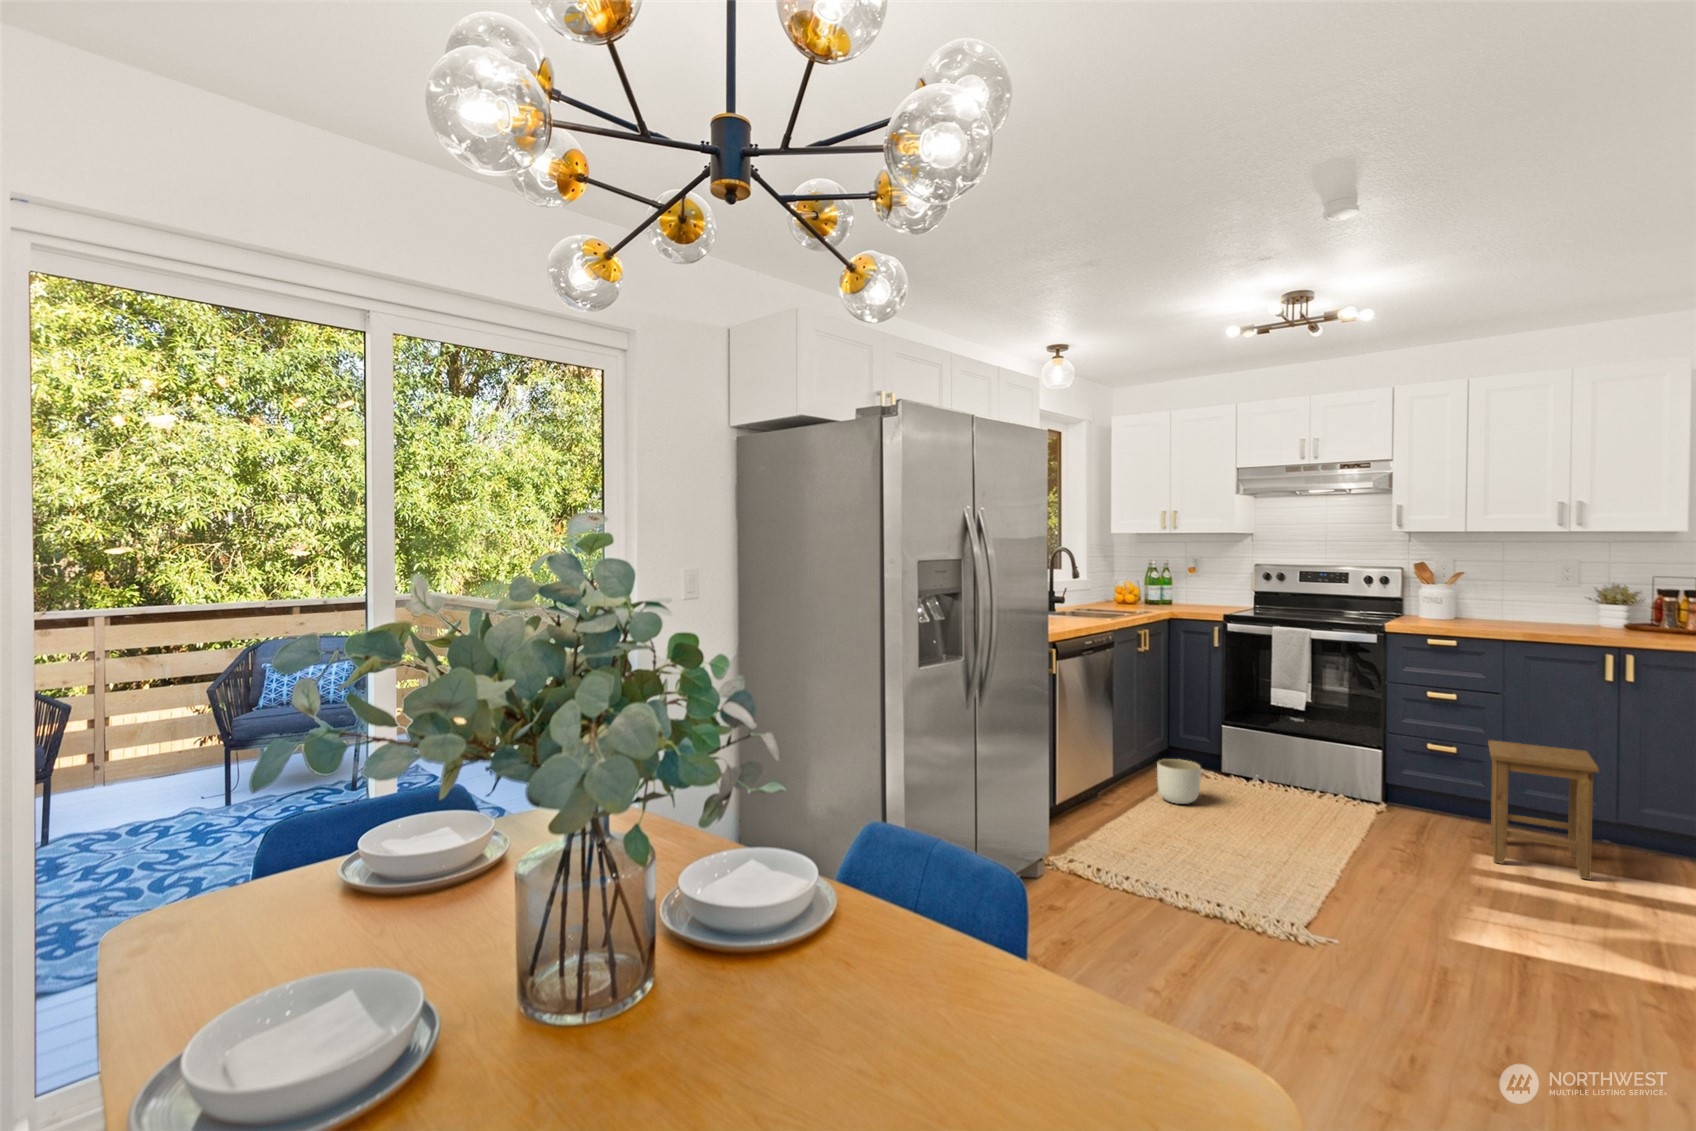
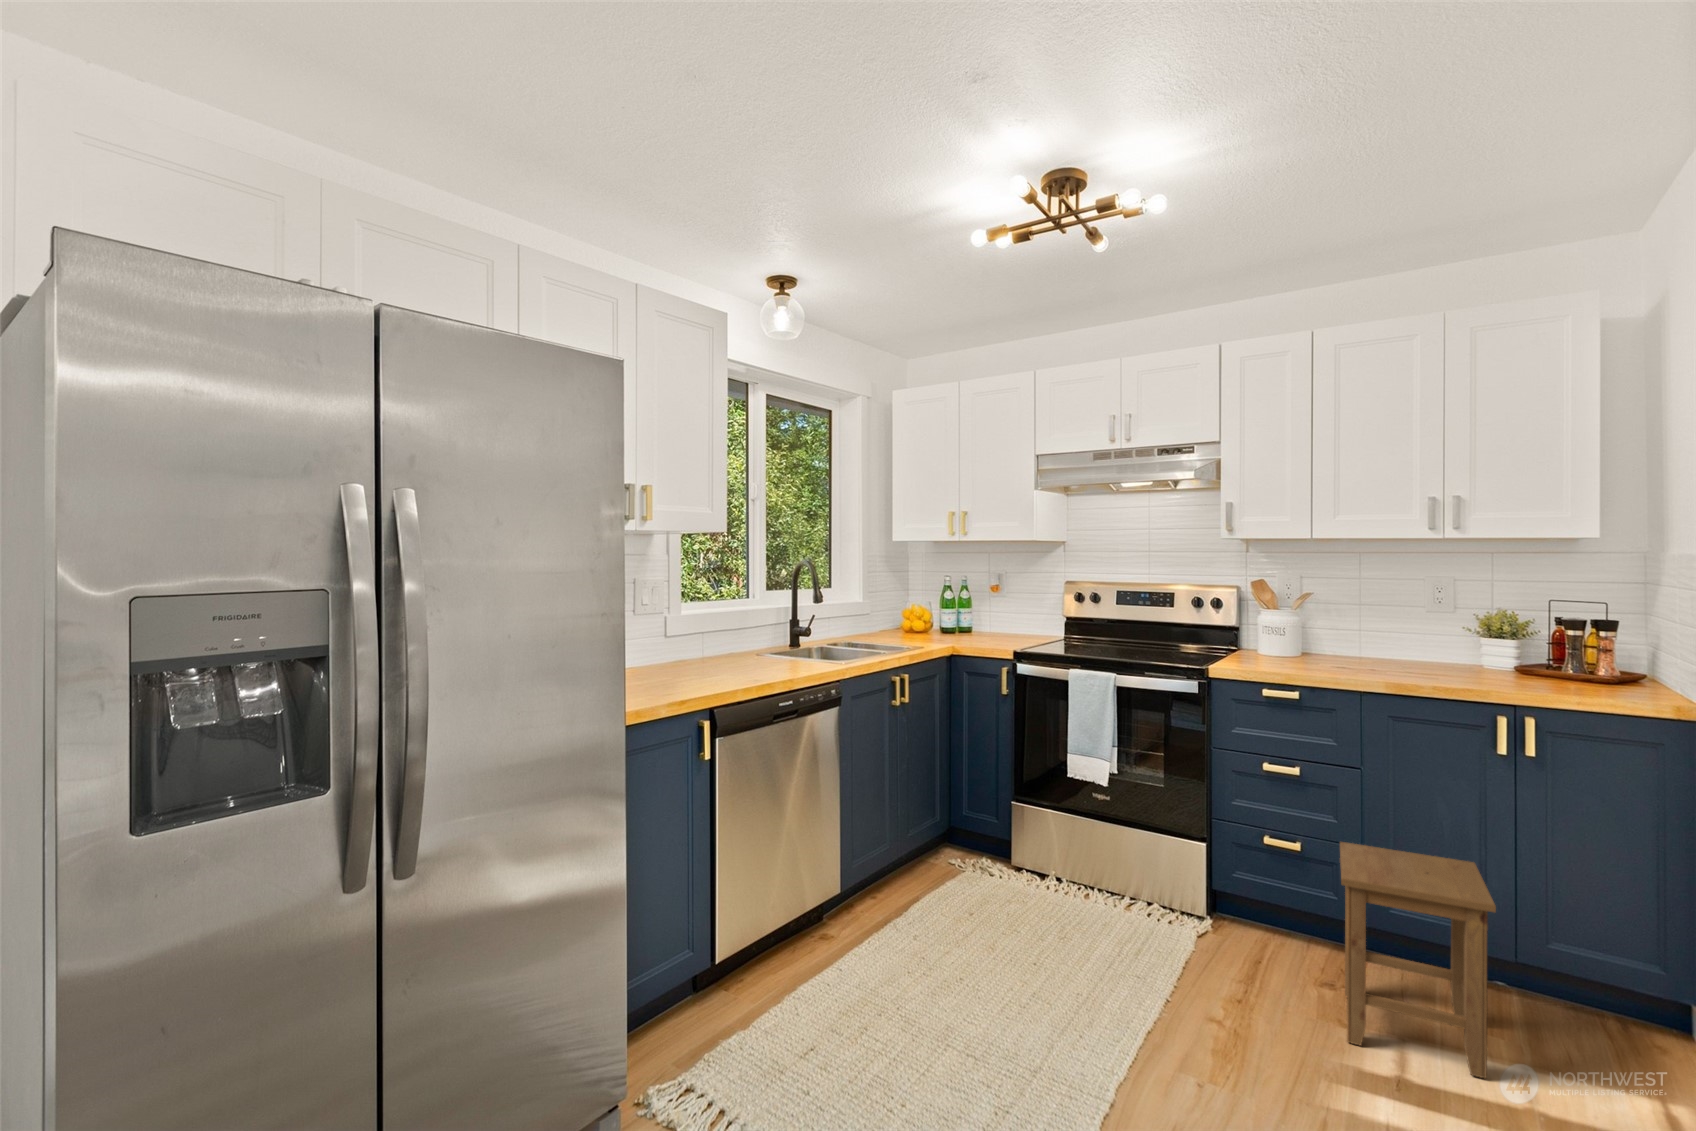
planter: present [1157,759,1201,804] -> none [903,860,961,930]

